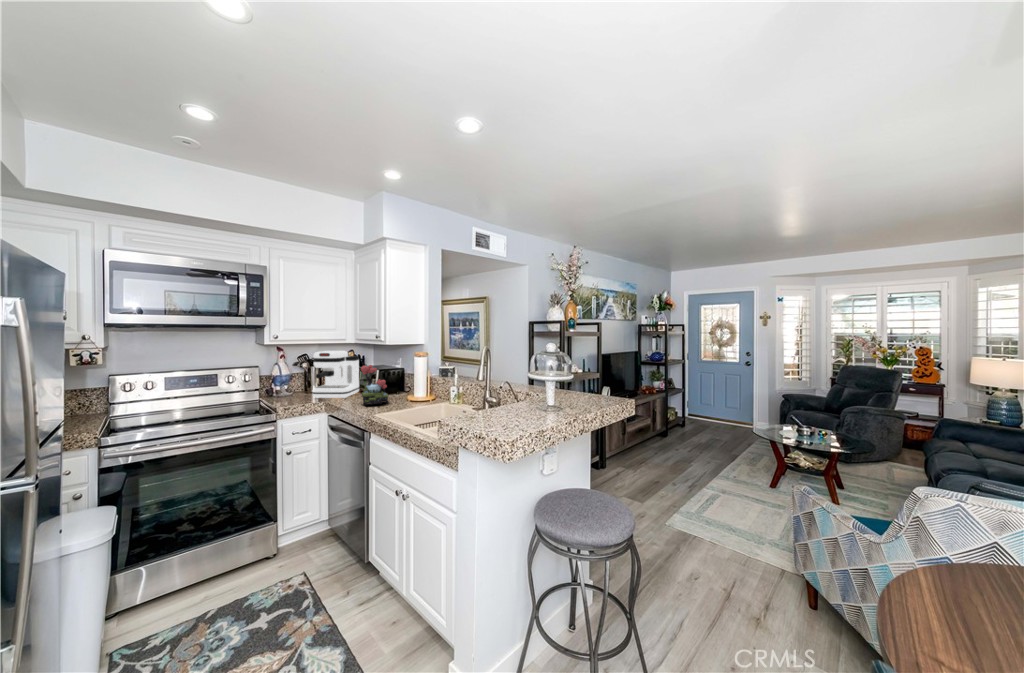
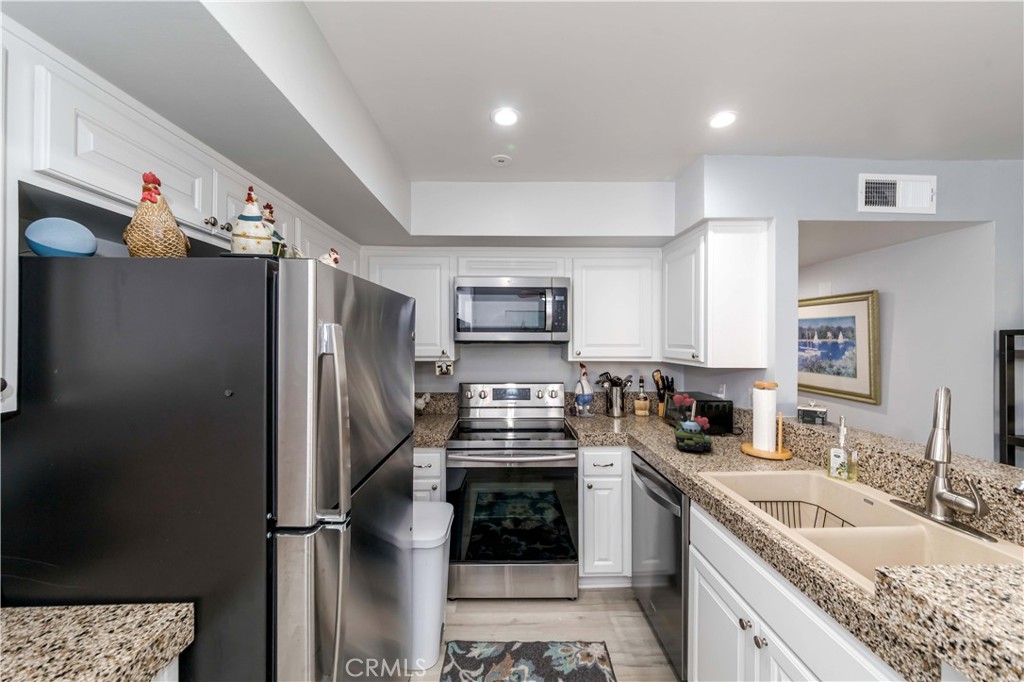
coffee maker: present [312,351,359,398] -> none [615,370,669,432]

